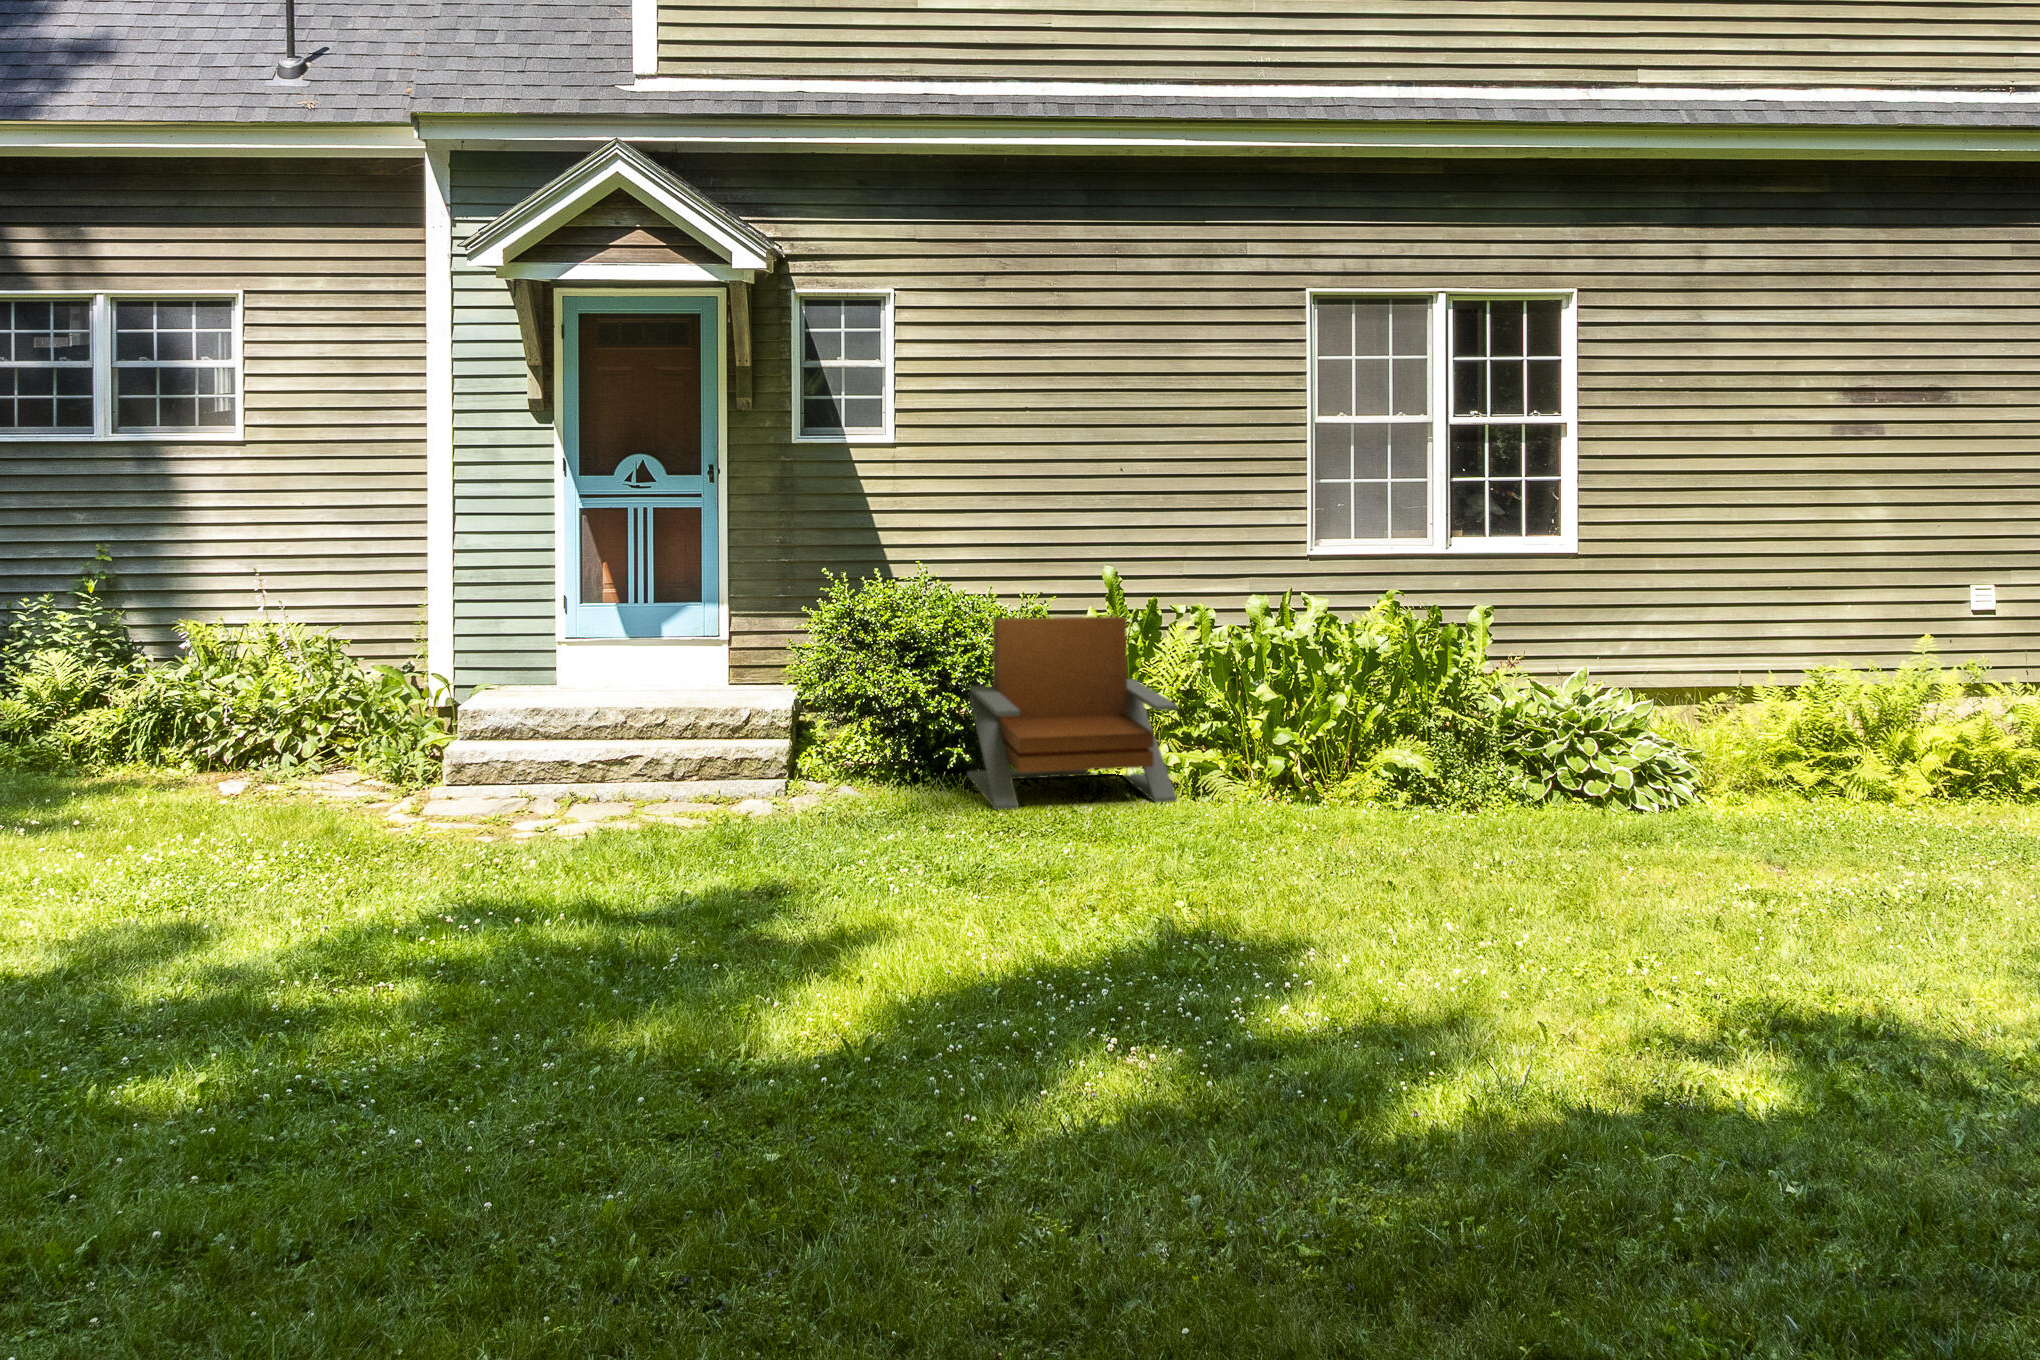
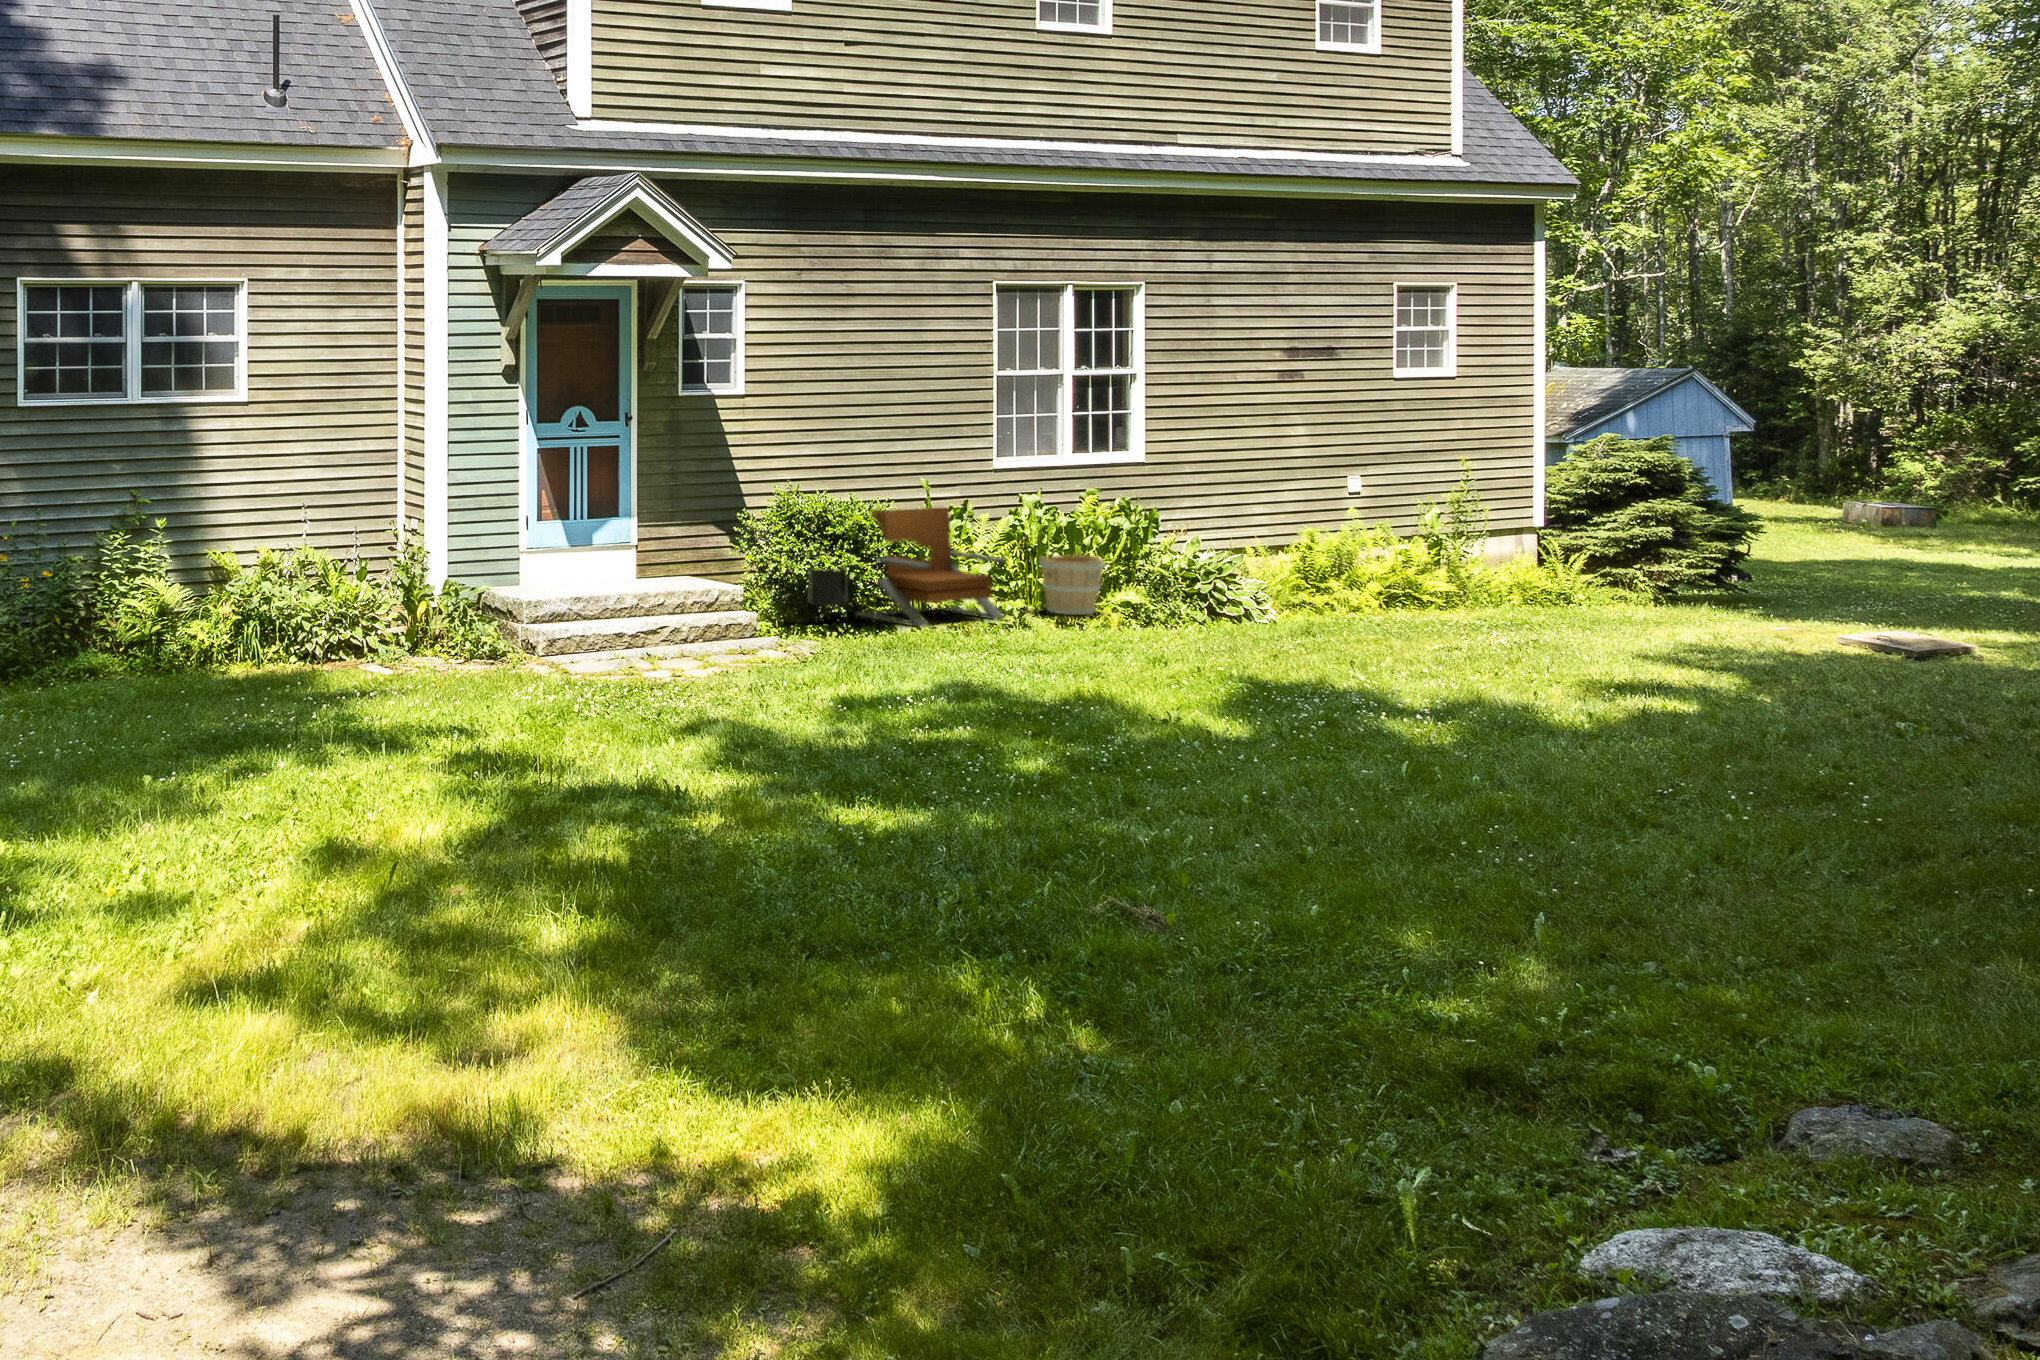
planter: none [863,699,923,791] -> present [808,567,848,605]
wooden bucket: none [1266,700,1371,804] -> present [1039,554,1105,615]

